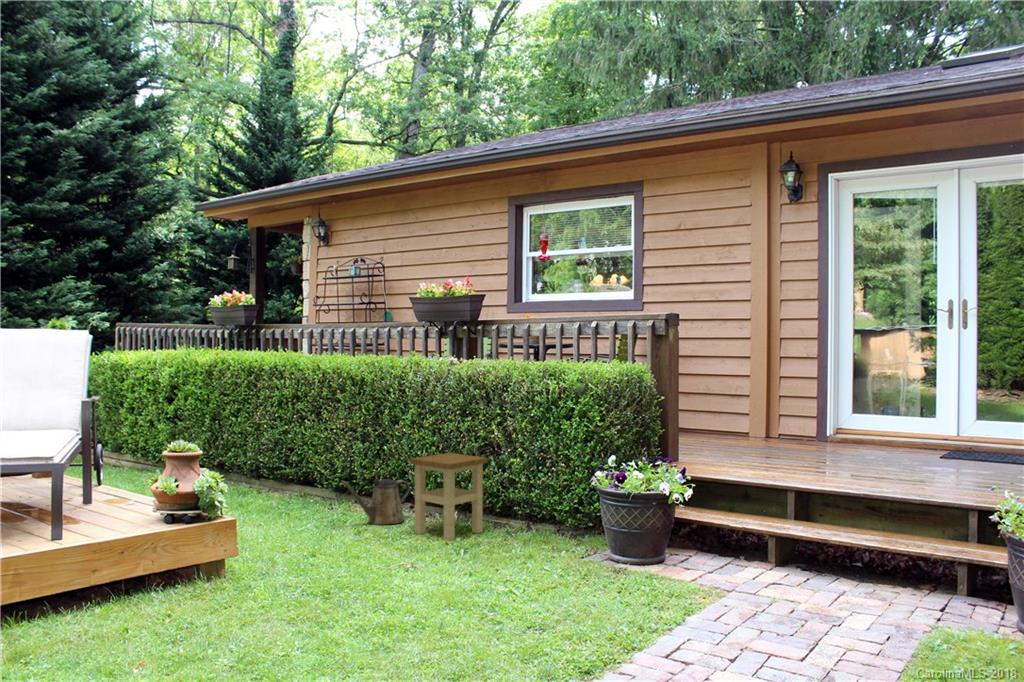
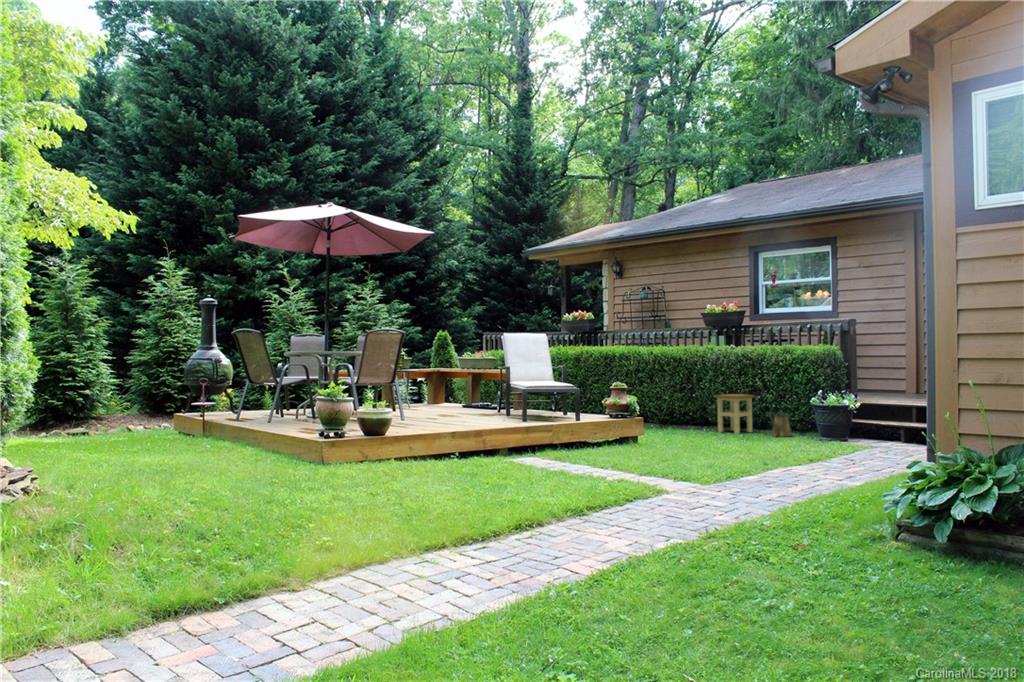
watering can: present [341,479,410,525] -> present [768,413,792,437]

